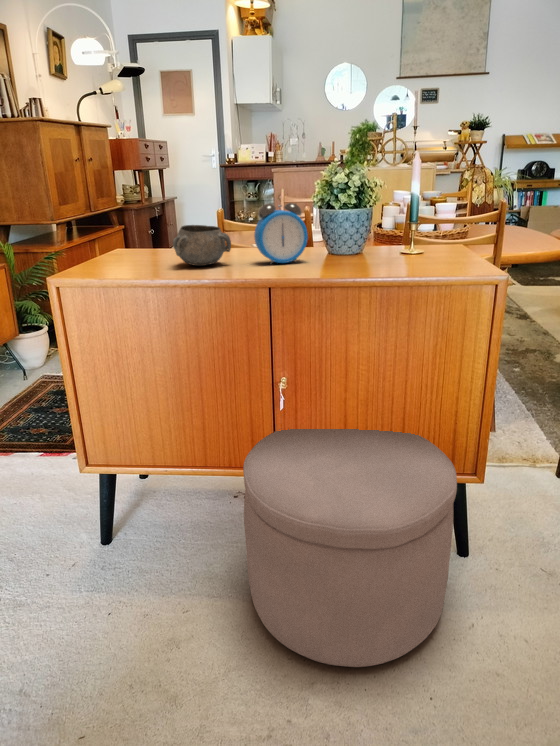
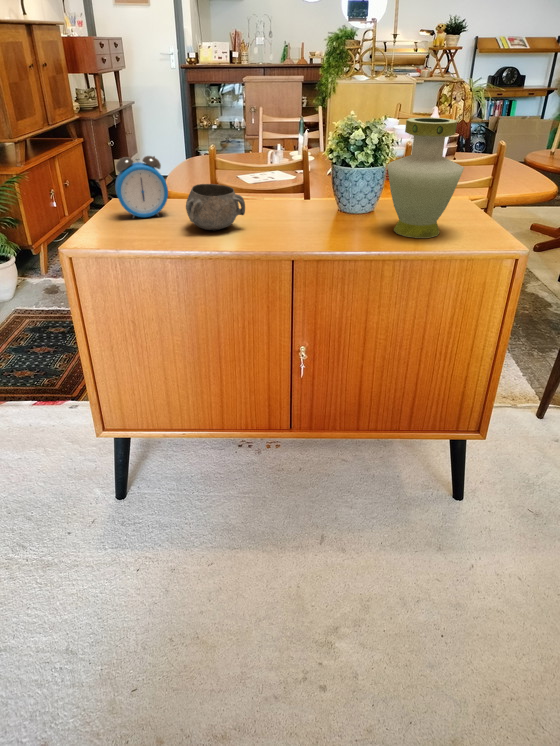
vase: none [364,157,439,268] -> present [387,117,464,238]
alarm clock: present [254,203,308,263] -> present [115,156,168,218]
ottoman: present [243,429,457,667] -> none [266,378,470,611]

